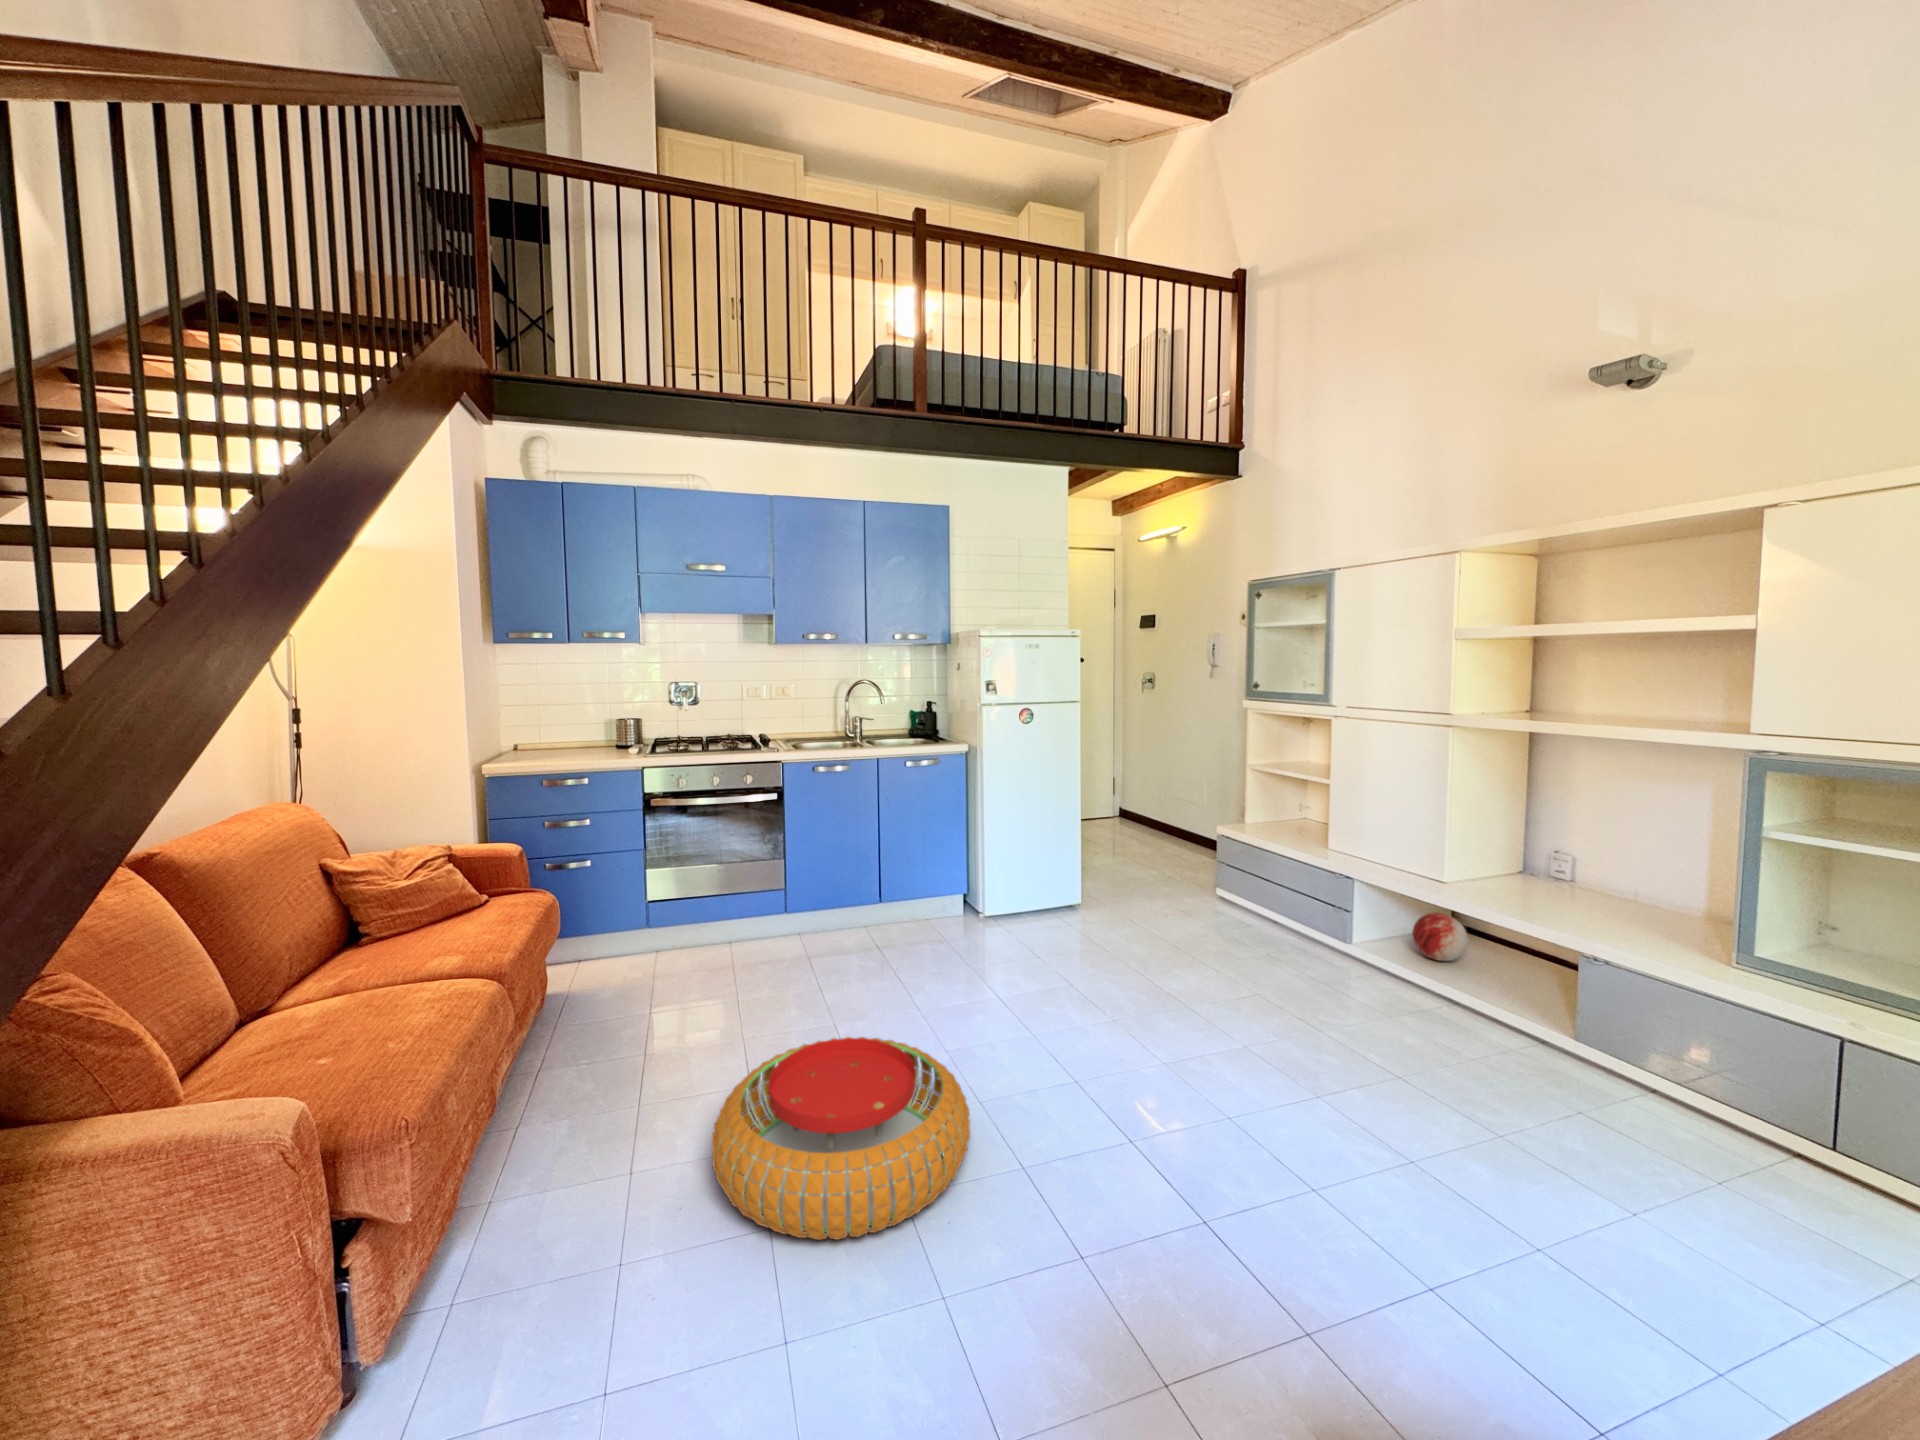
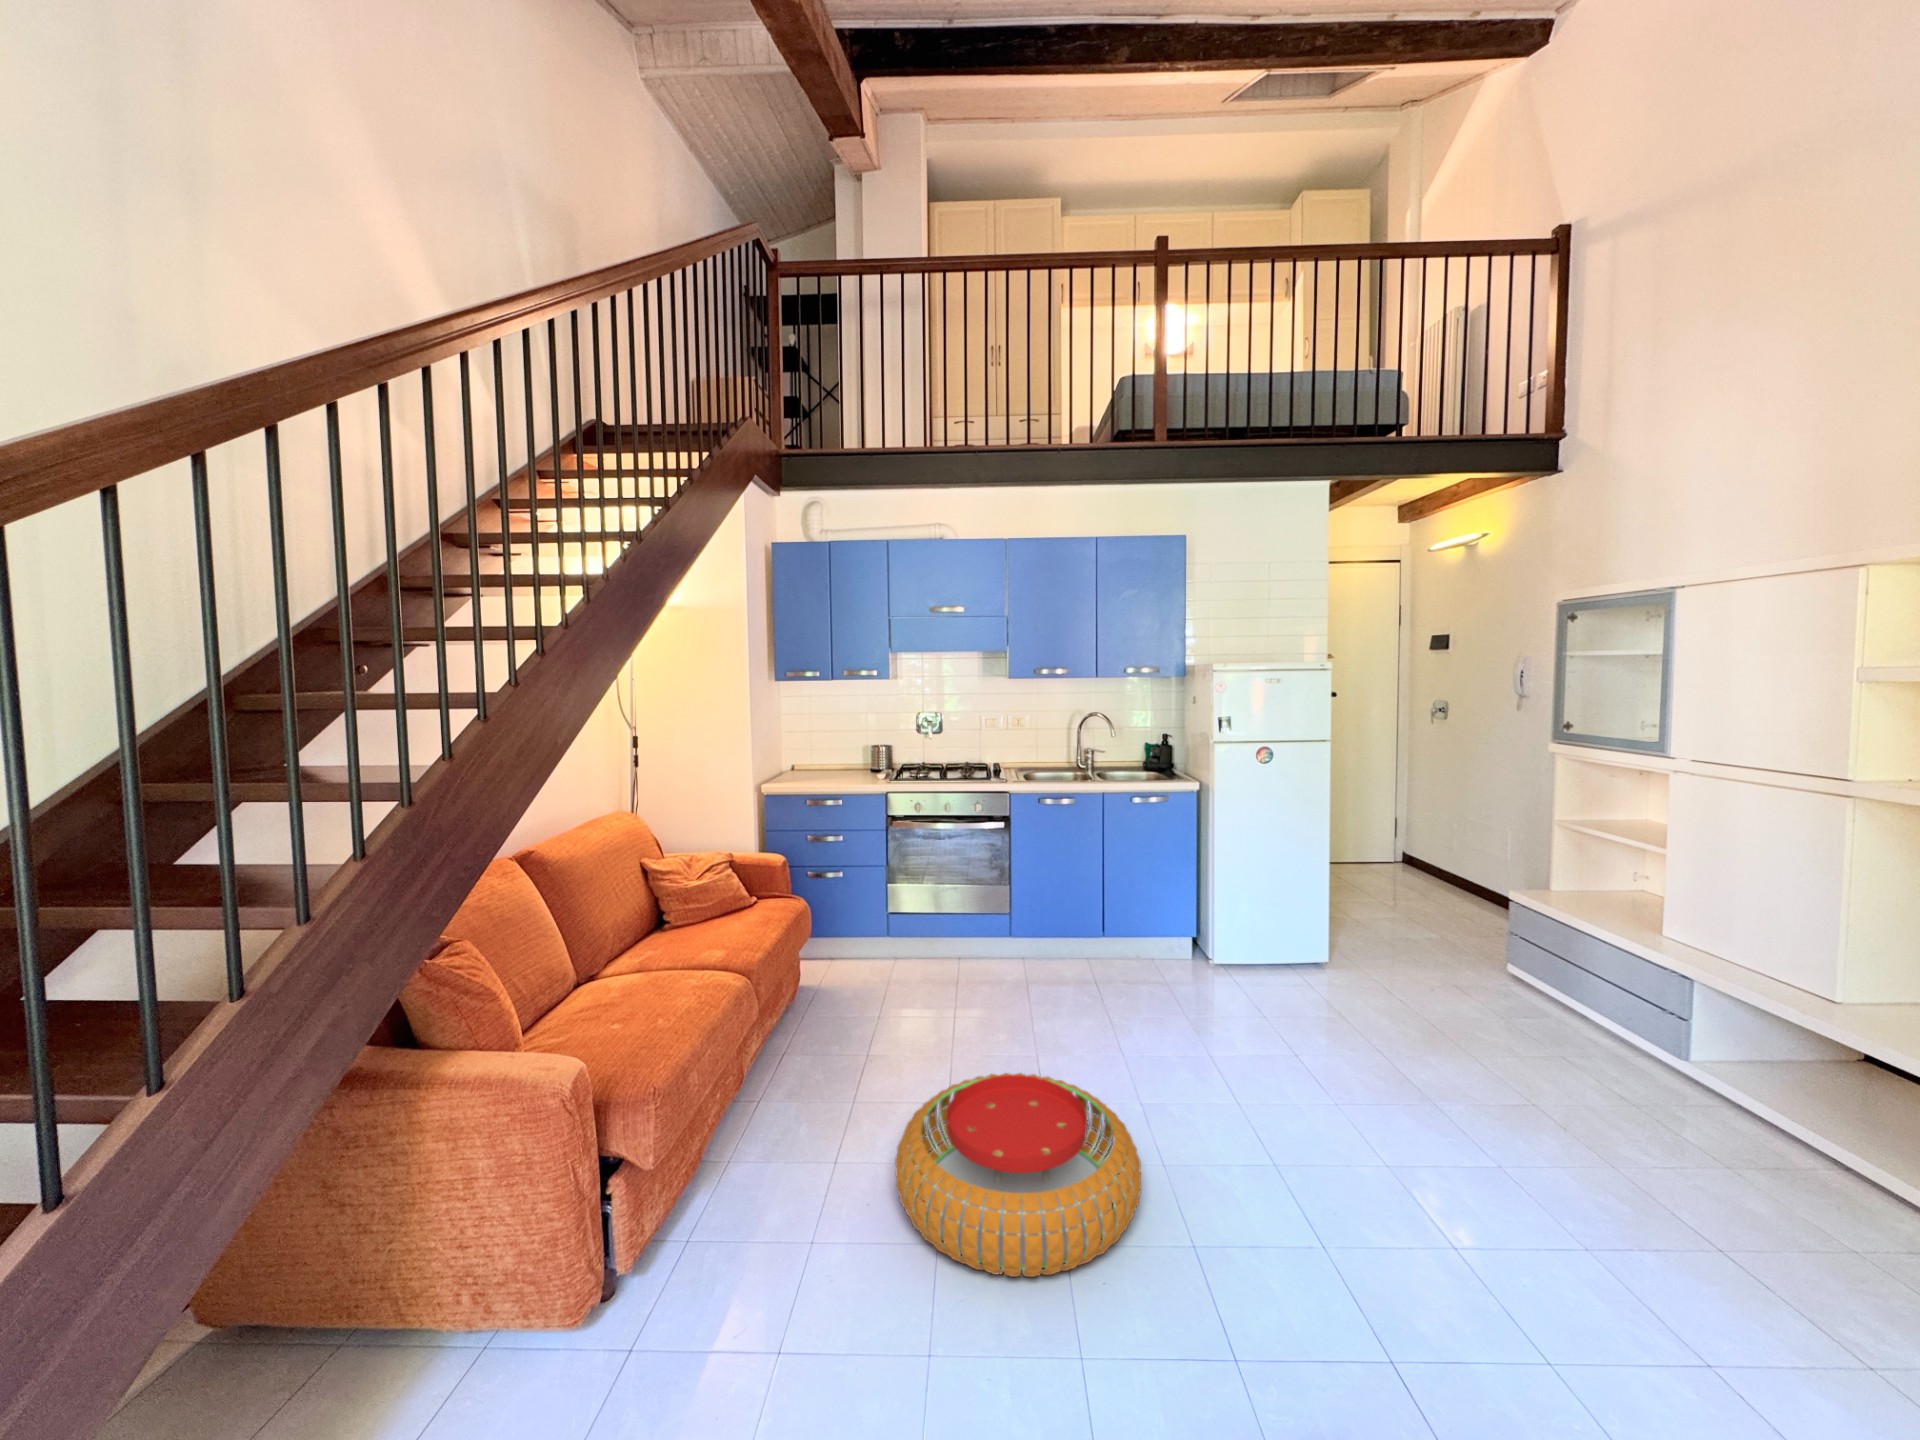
decorative orb: present [1412,913,1469,961] -> none [1788,1042,1885,1111]

